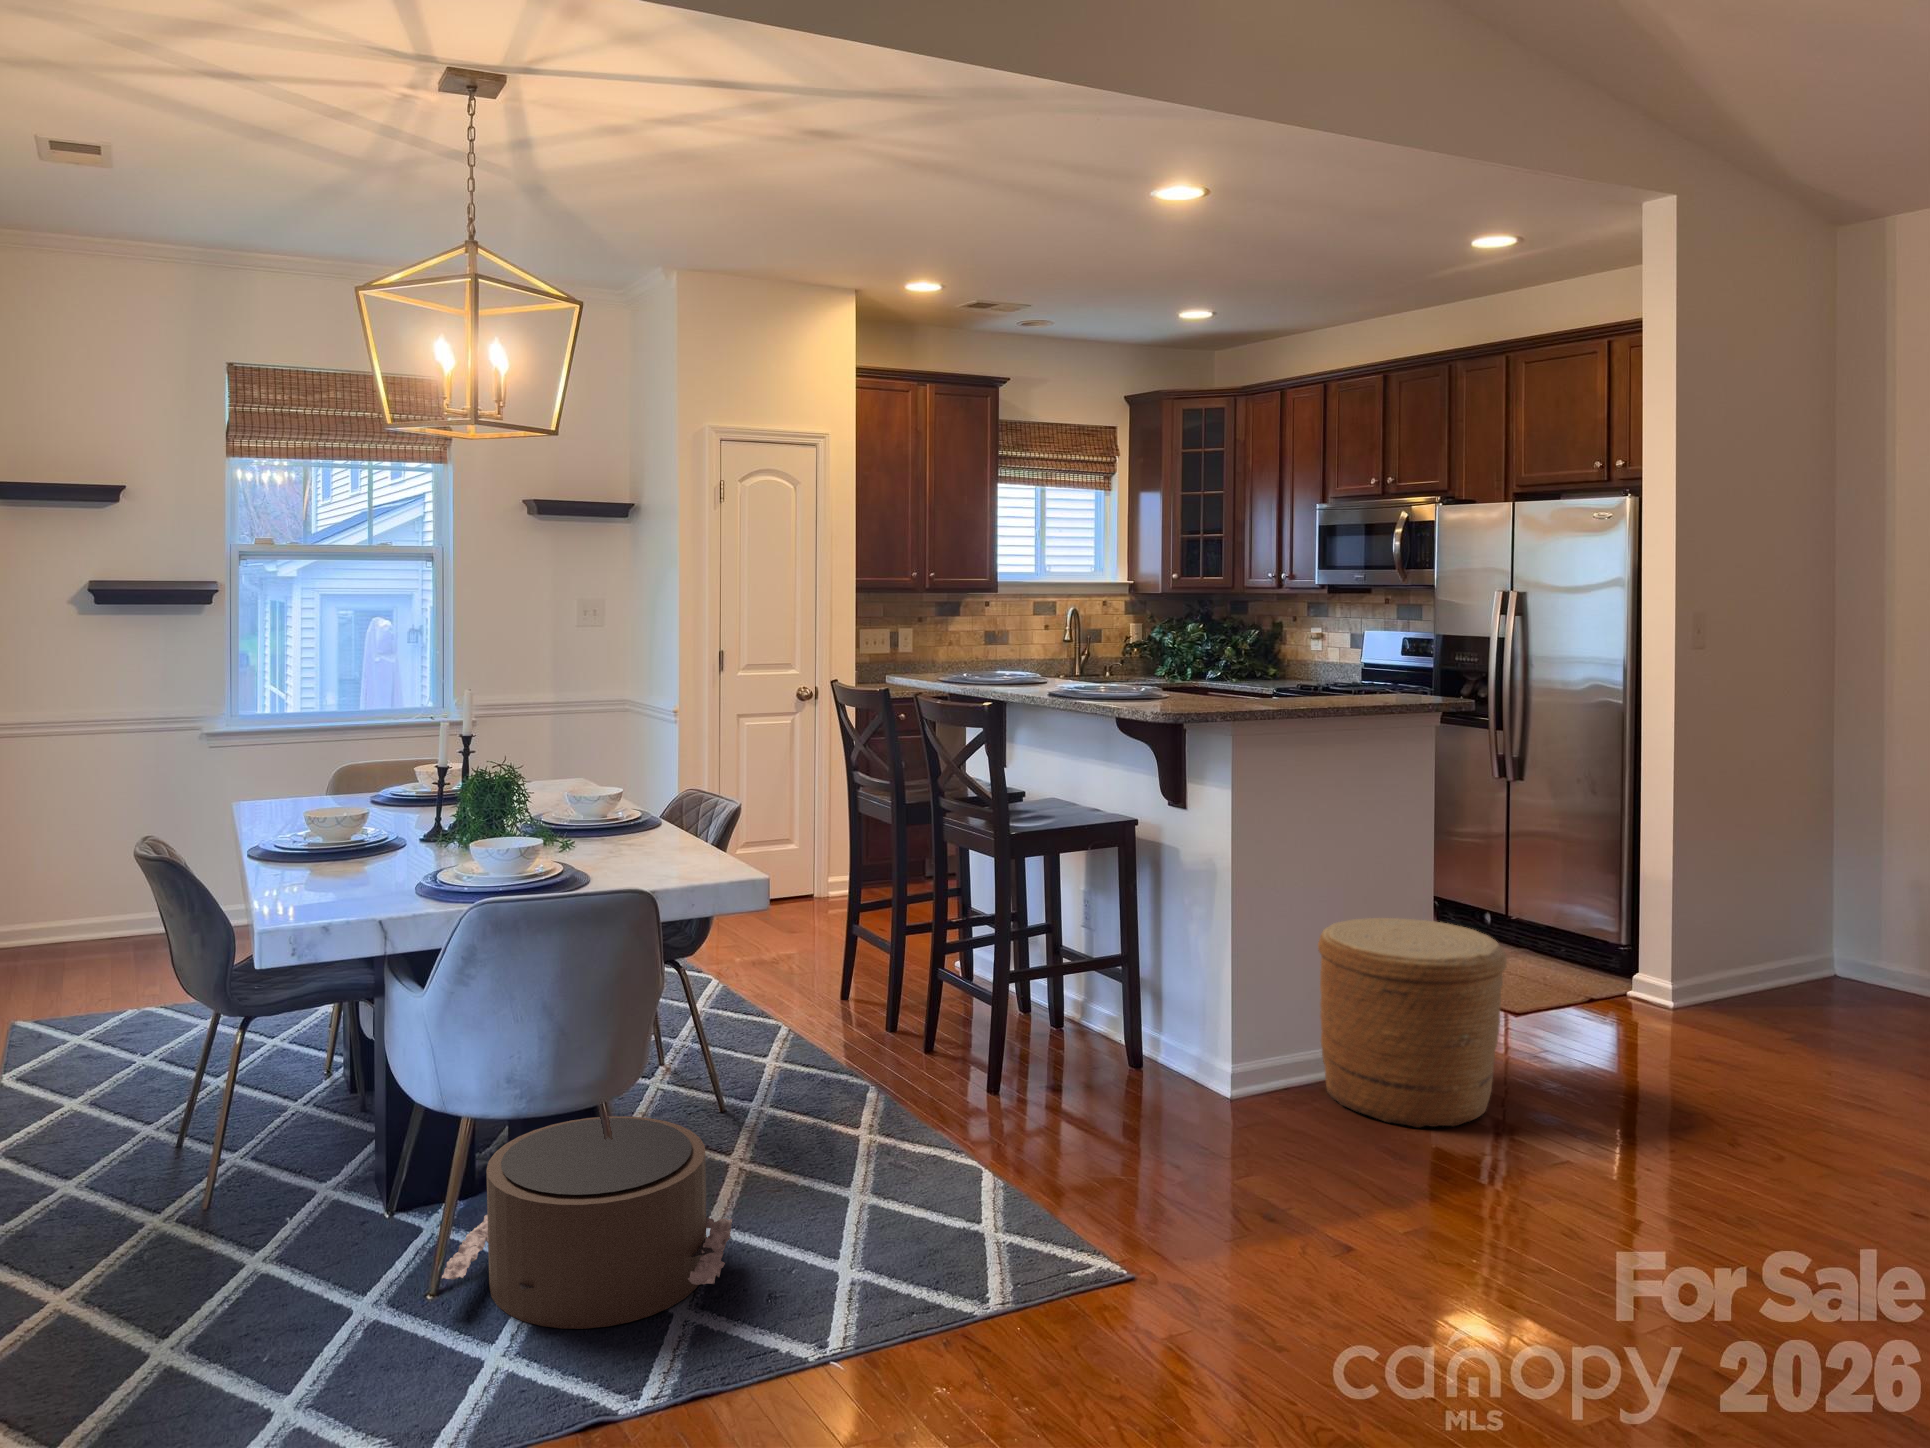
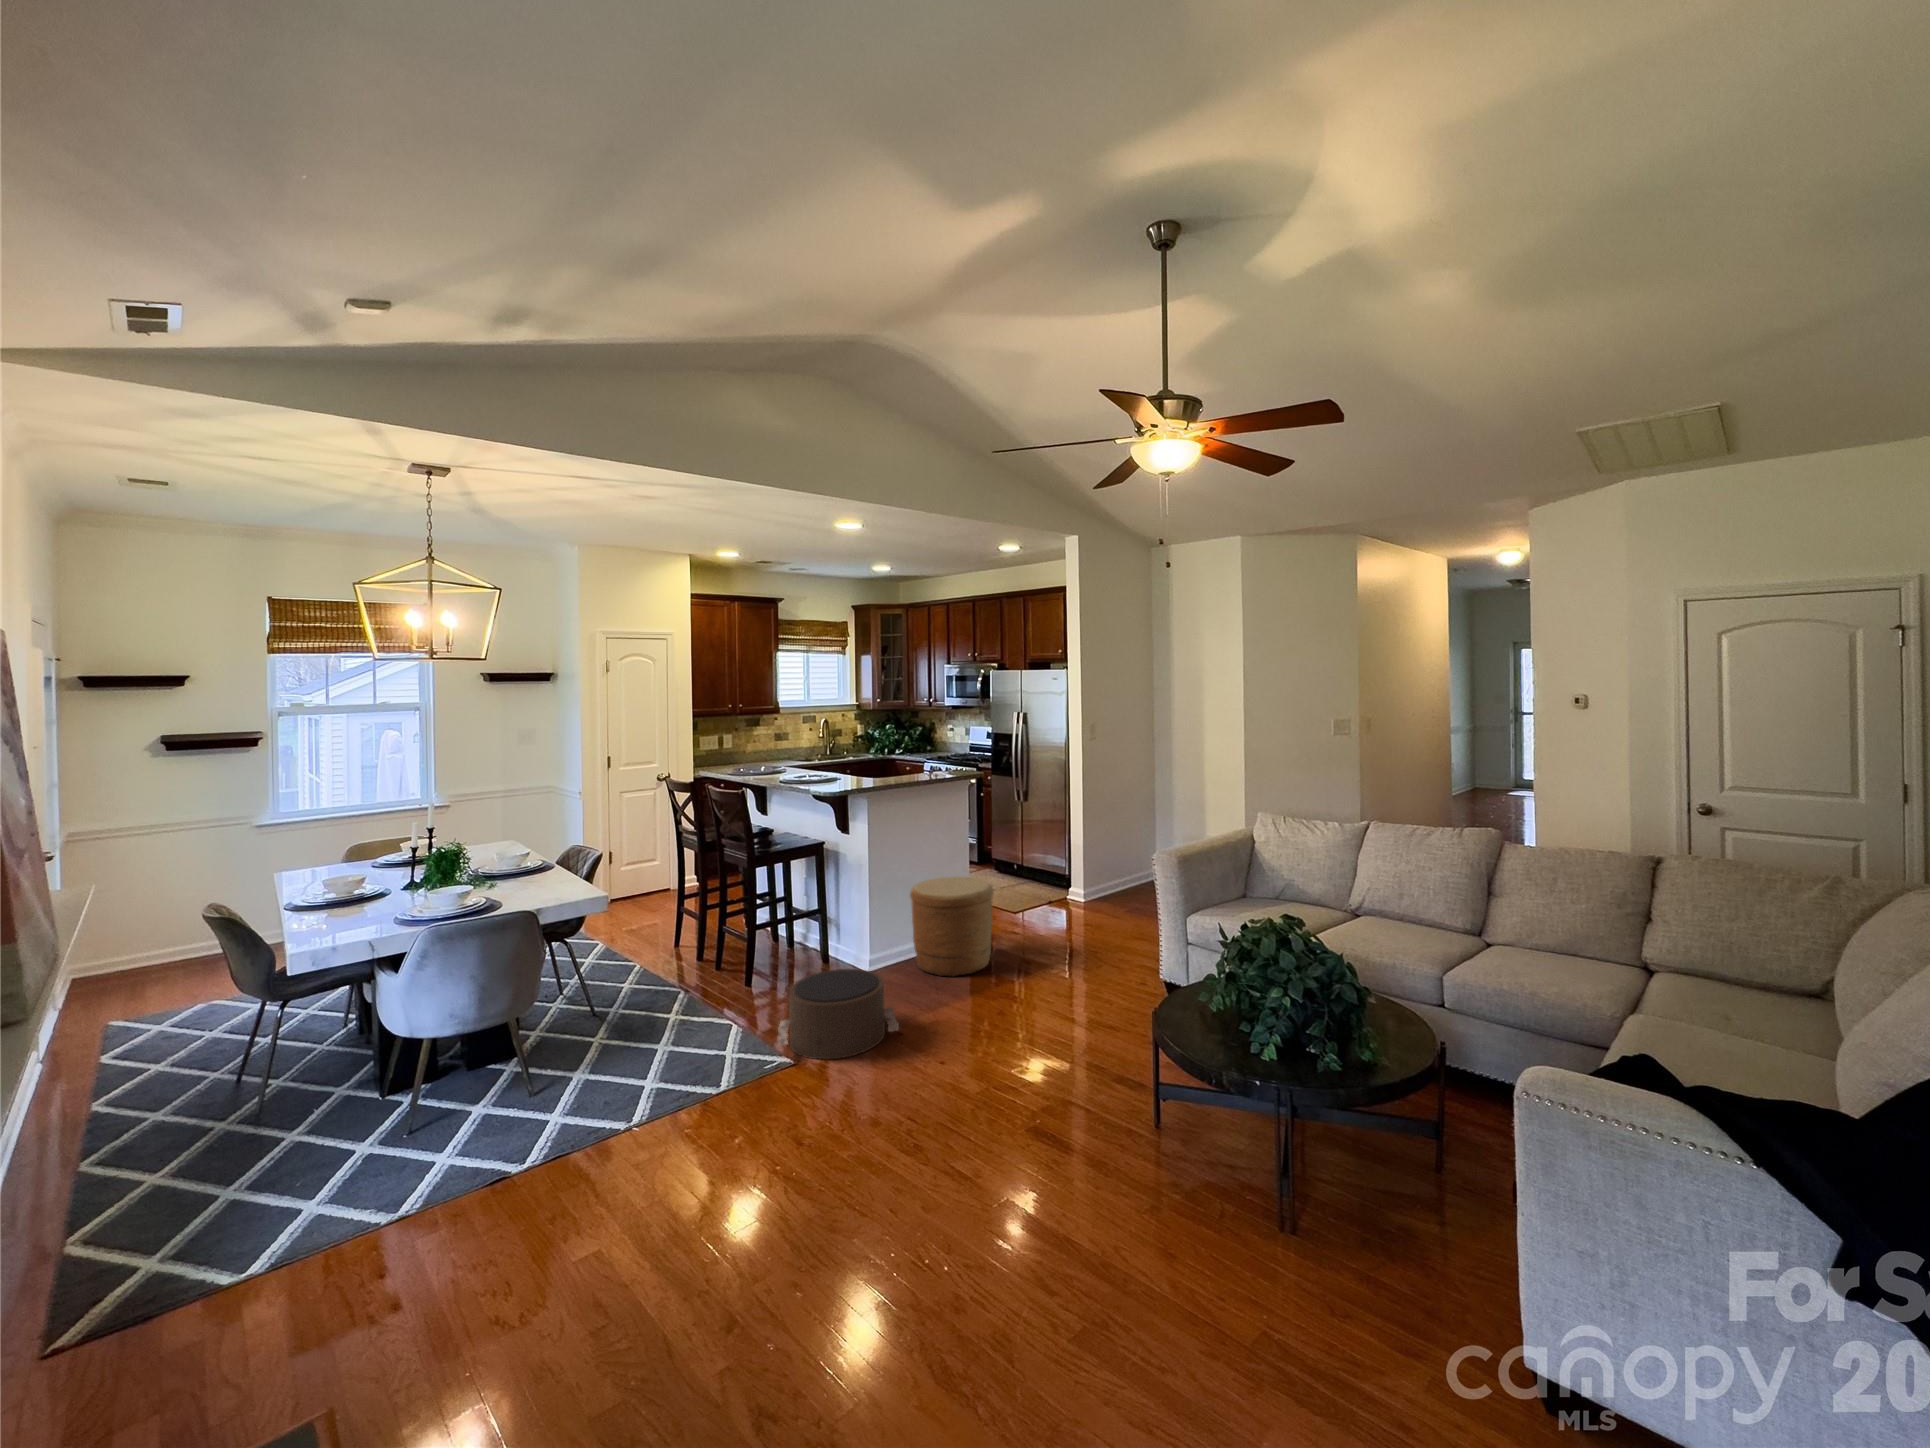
pouf: present [442,1116,732,1329] -> present [777,969,899,1060]

